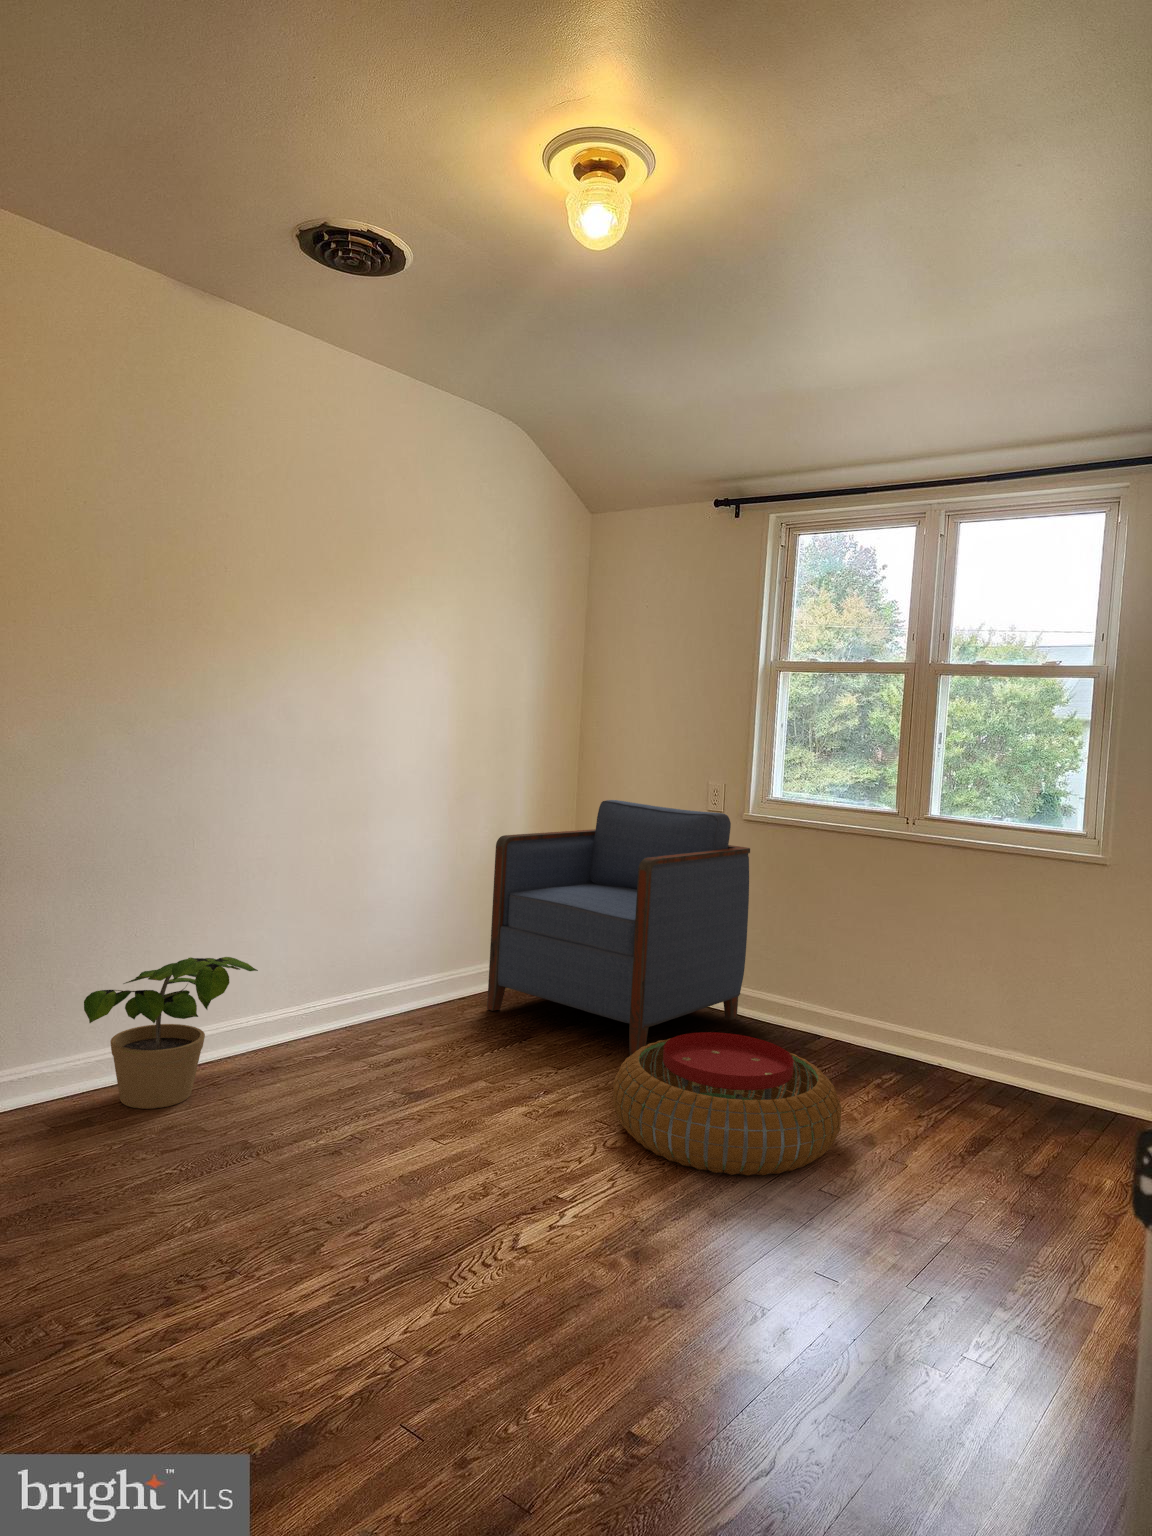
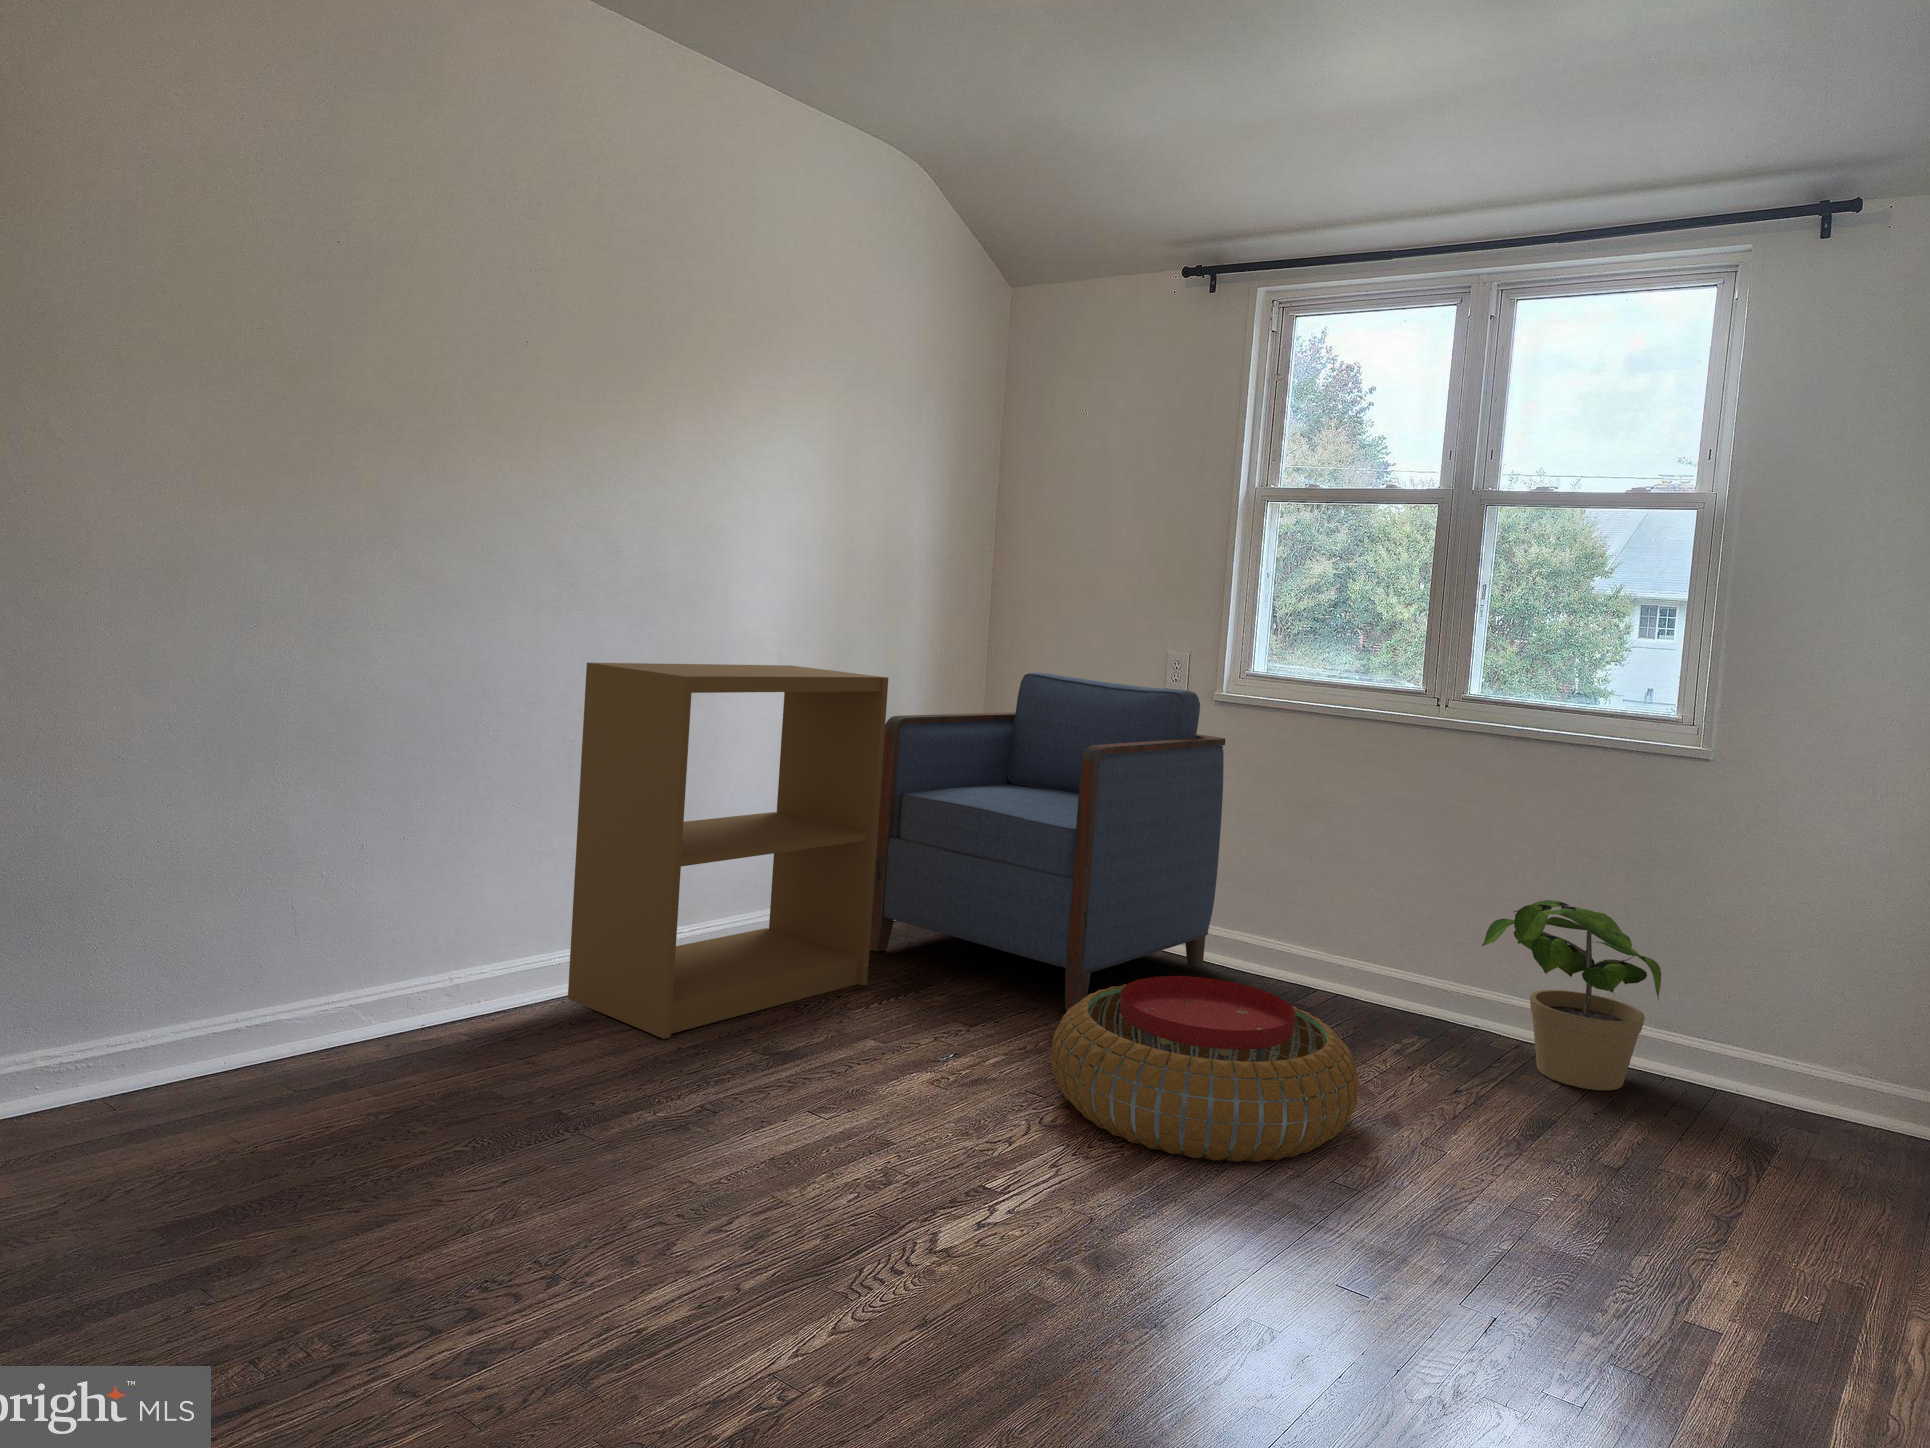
bookshelf: none [261,800,496,1083] -> present [568,663,888,1039]
potted plant: present [84,957,258,1109] -> present [1482,900,1661,1090]

